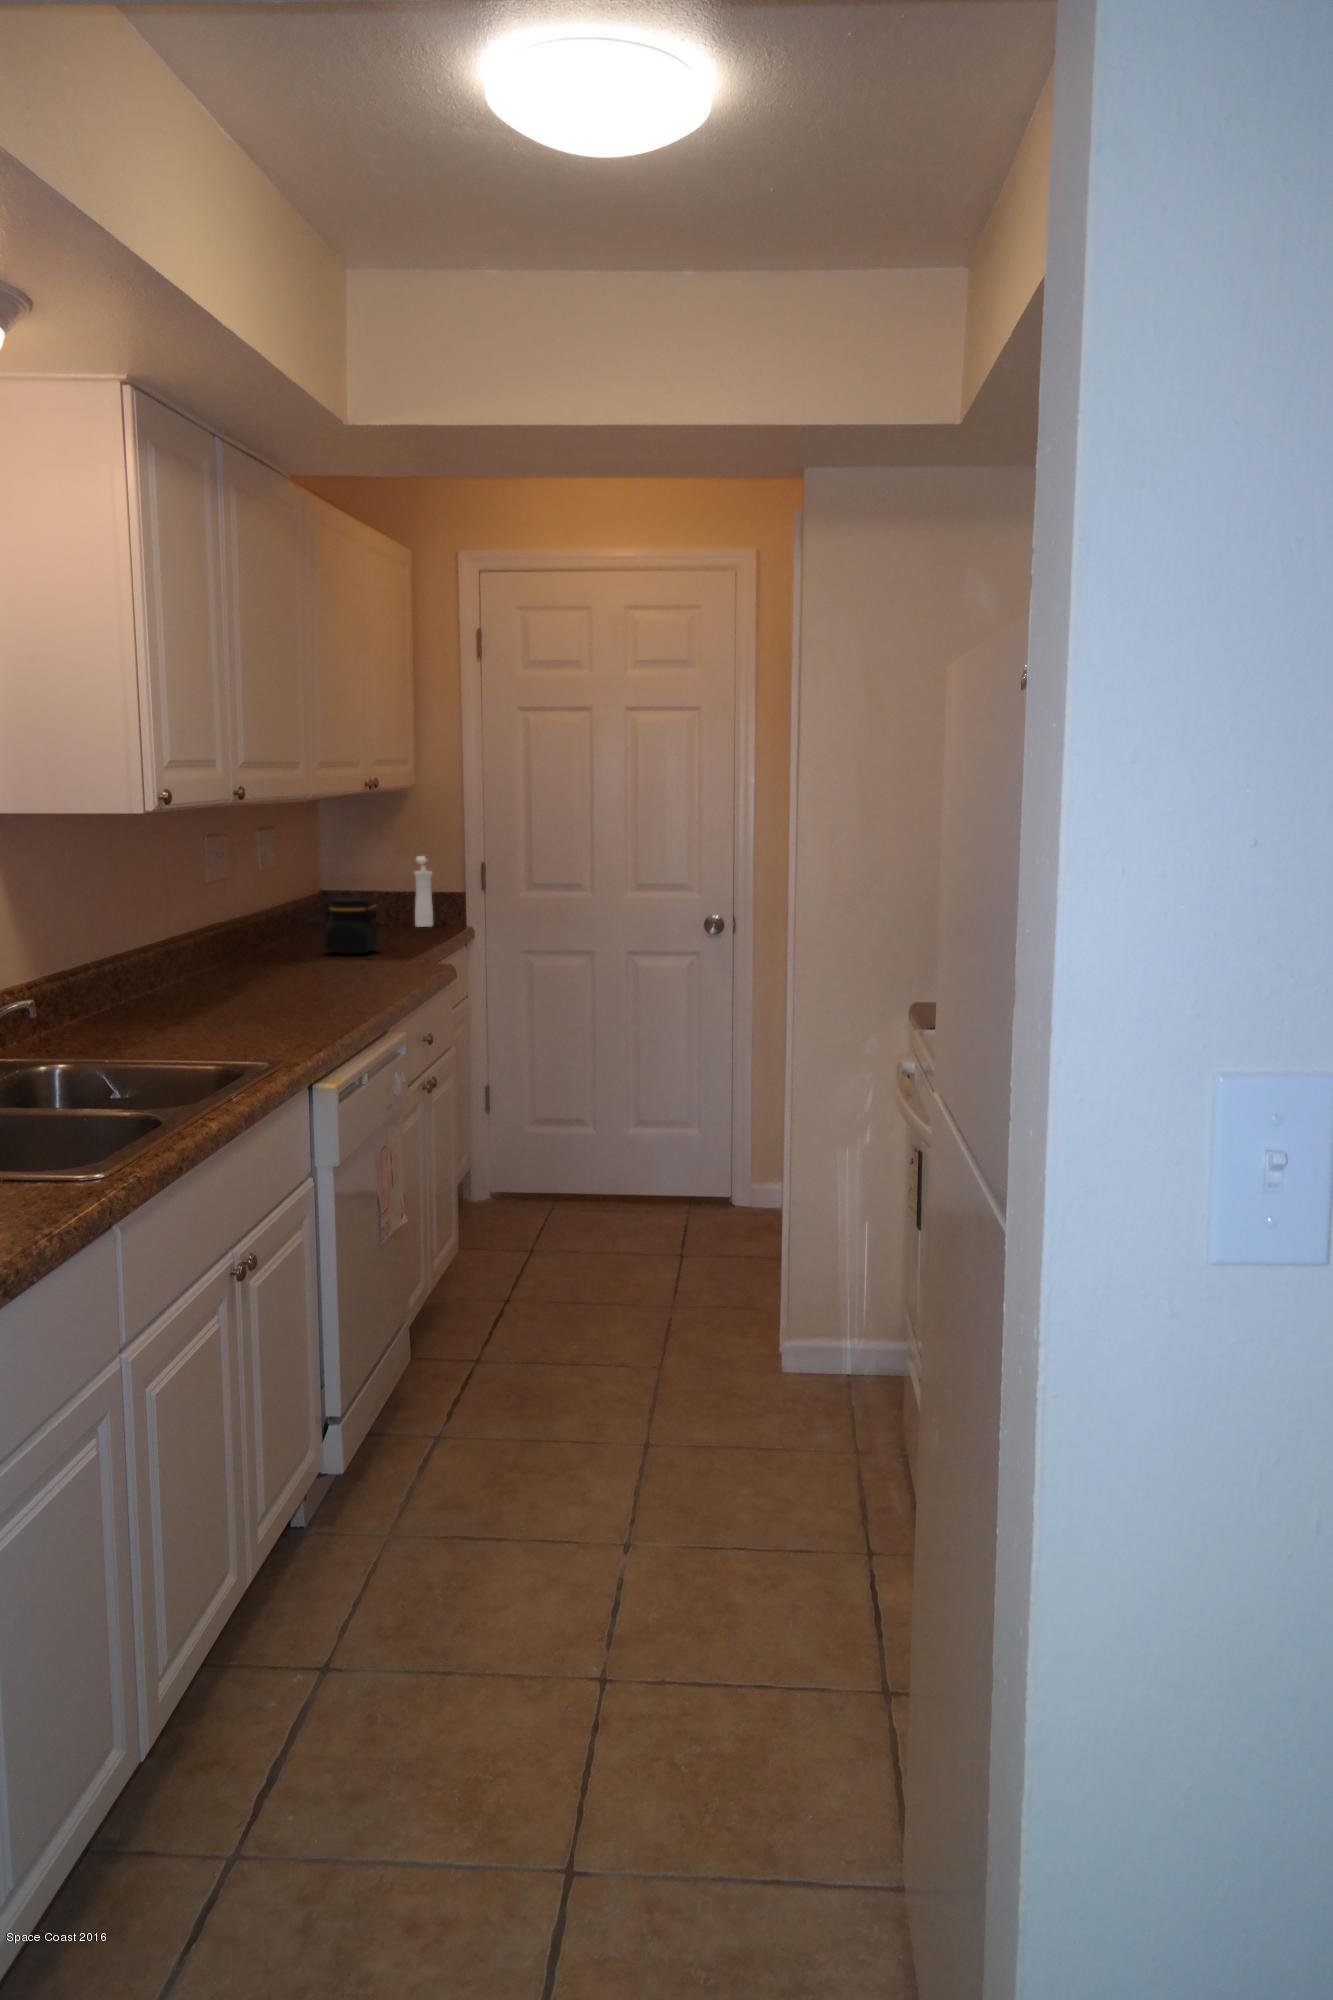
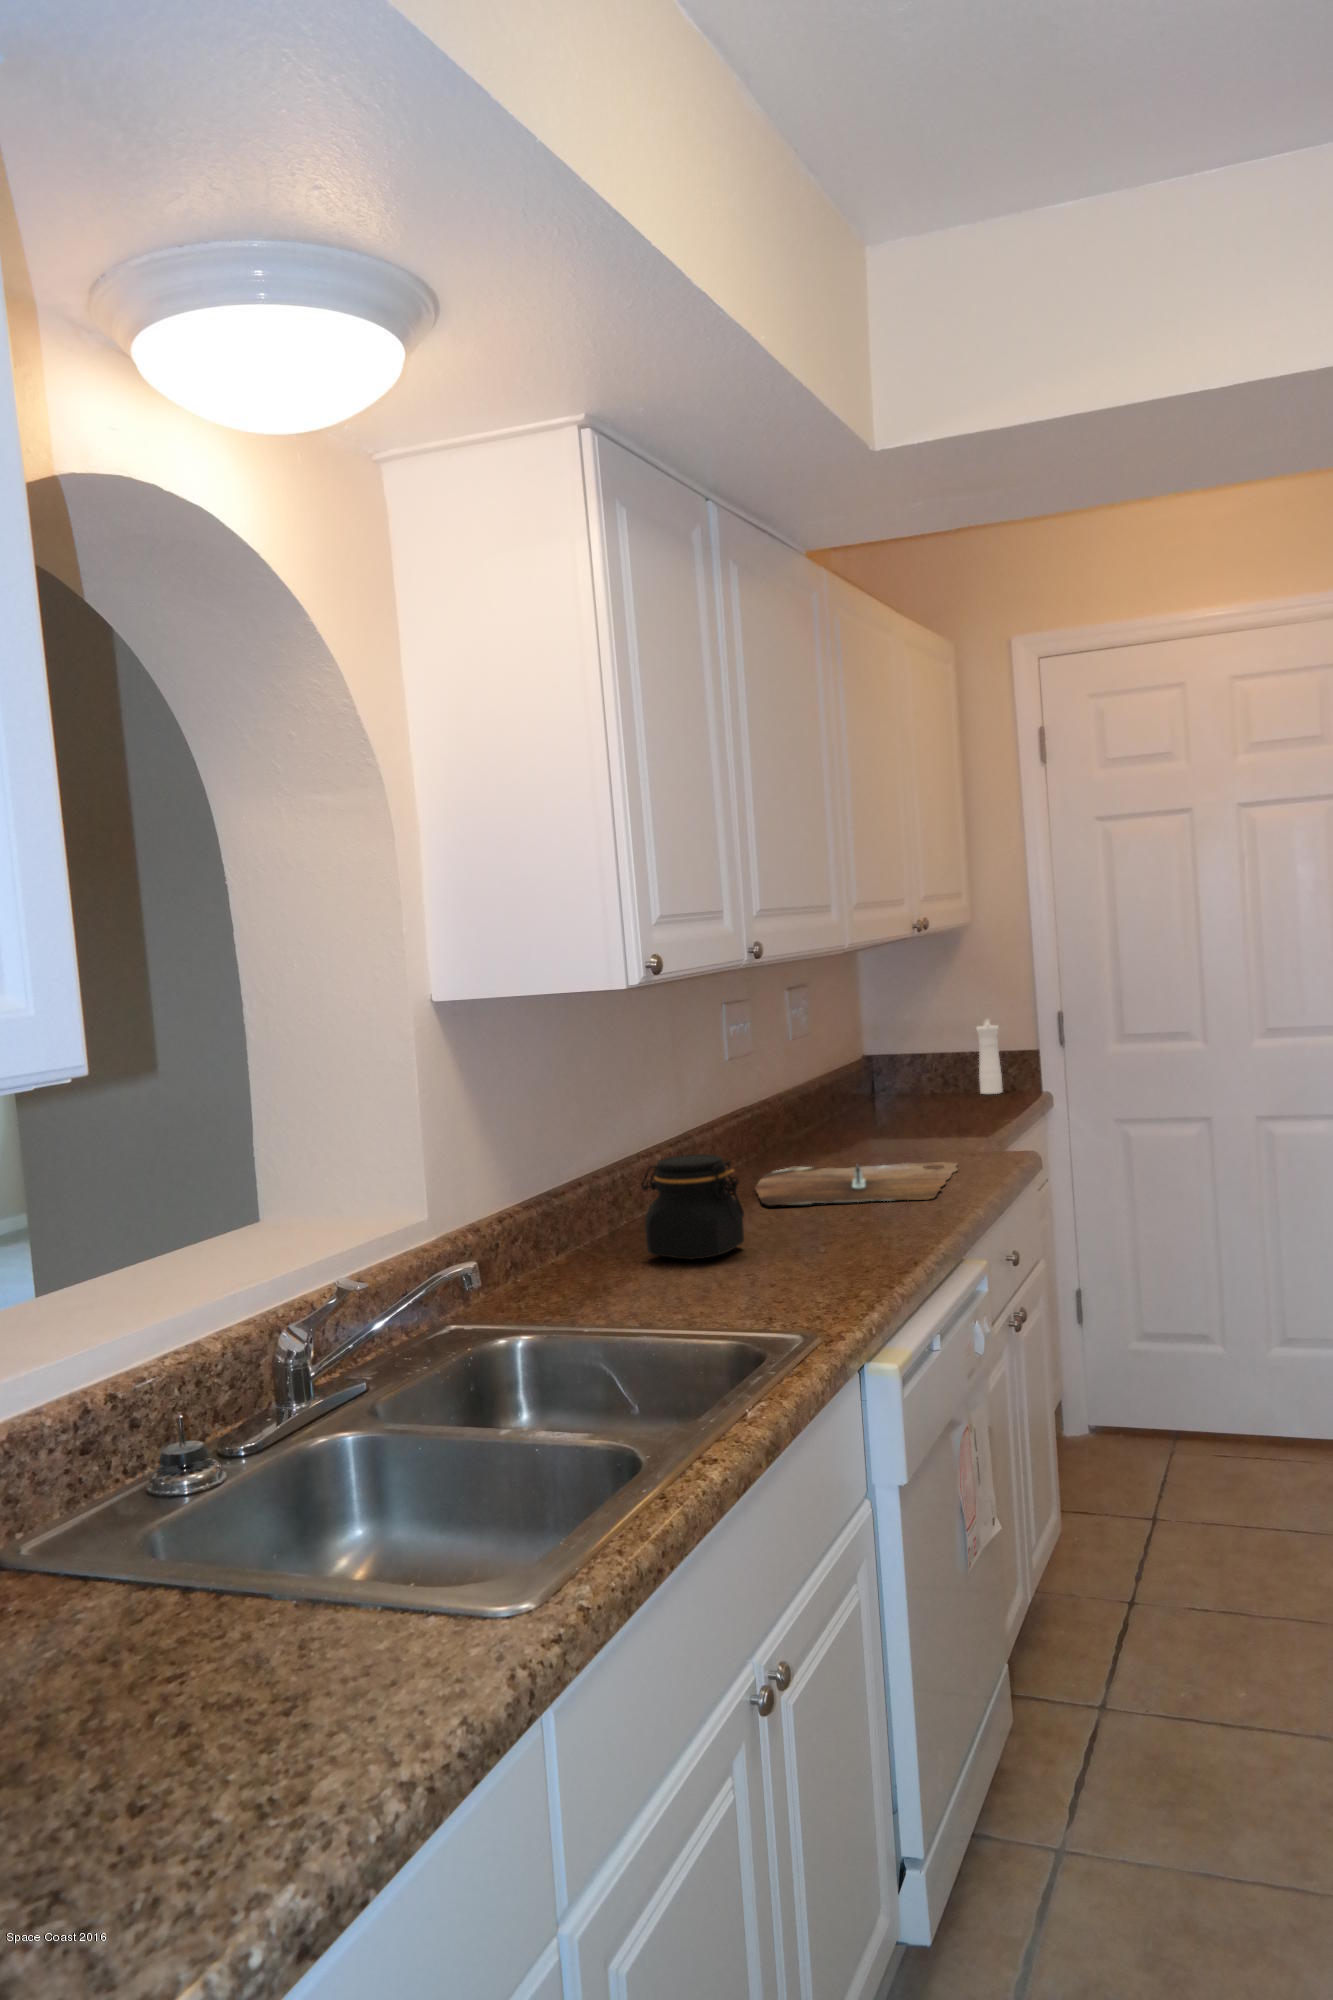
jar: present [320,898,379,954] -> present [641,1154,744,1259]
cutting board: none [227,965,390,993] -> present [755,1162,957,1205]

